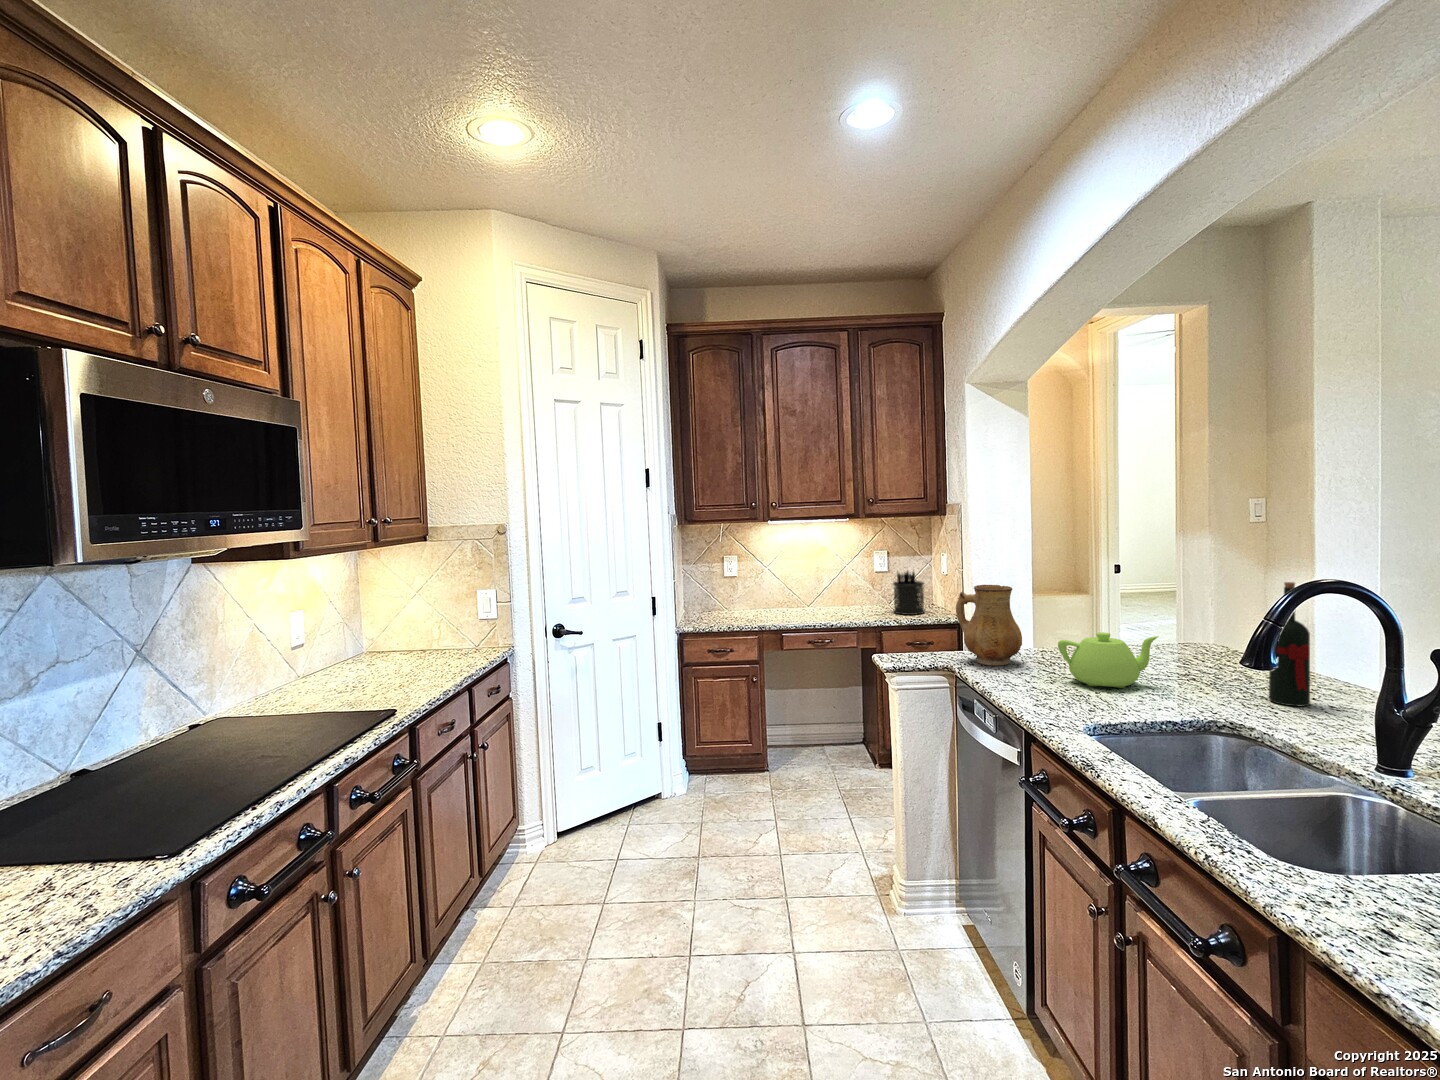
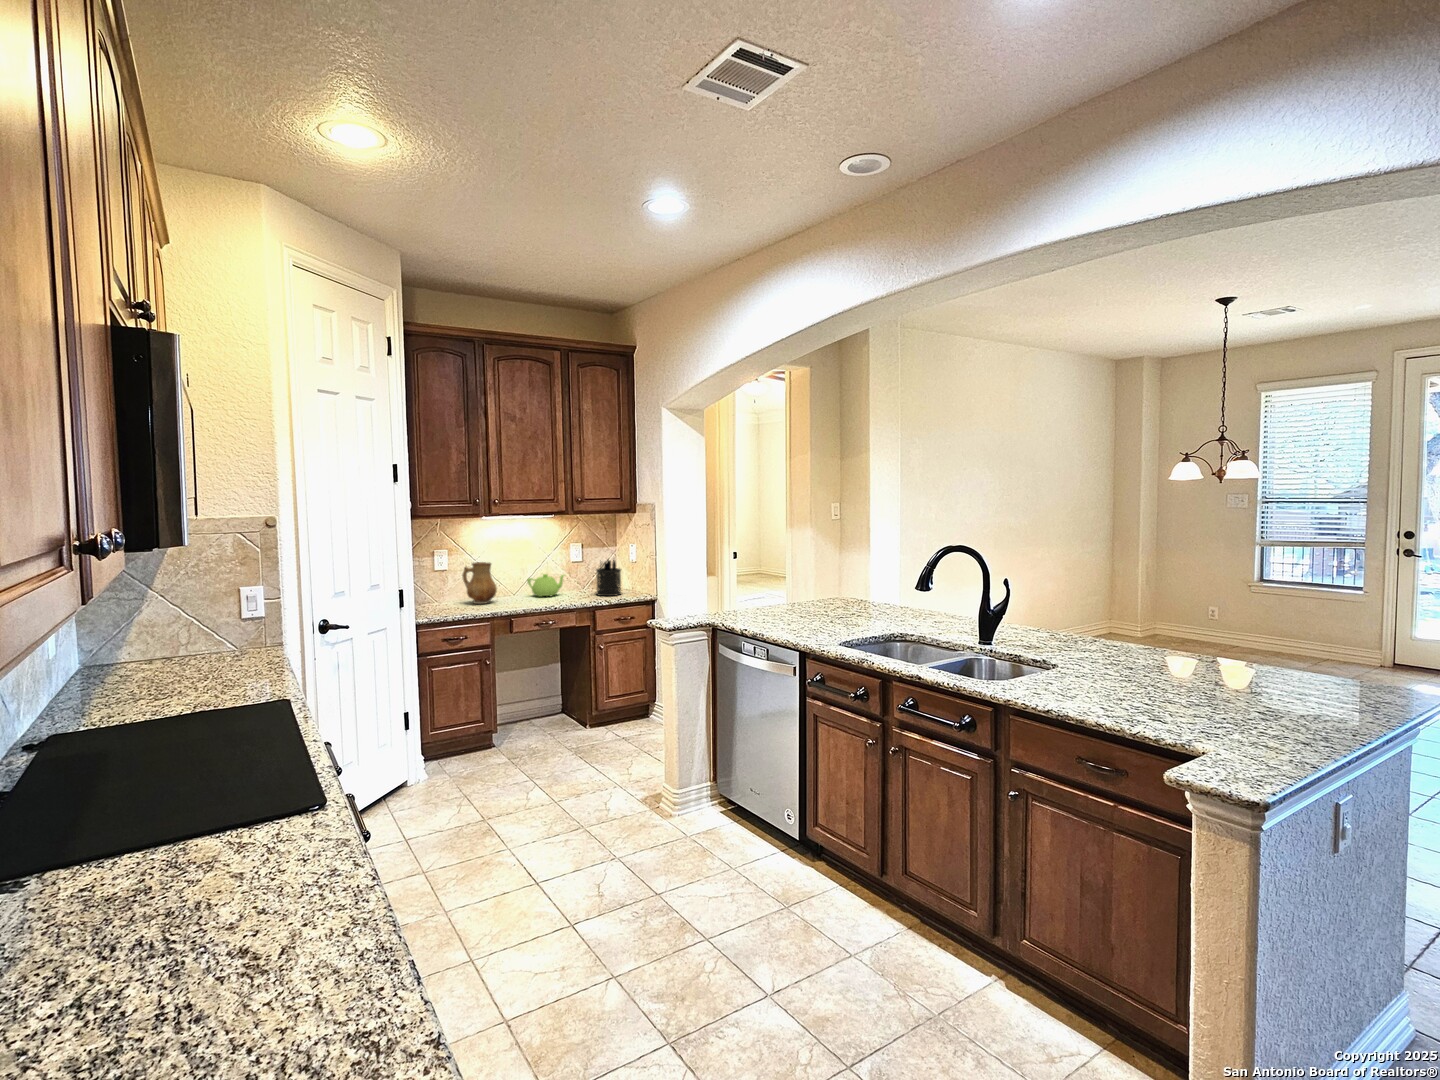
wine bottle: present [1269,582,1310,707] -> none [888,558,907,624]
ceramic pitcher: present [956,585,1022,665] -> present [462,562,497,604]
teapot: present [1058,632,1159,688] -> present [527,574,564,597]

